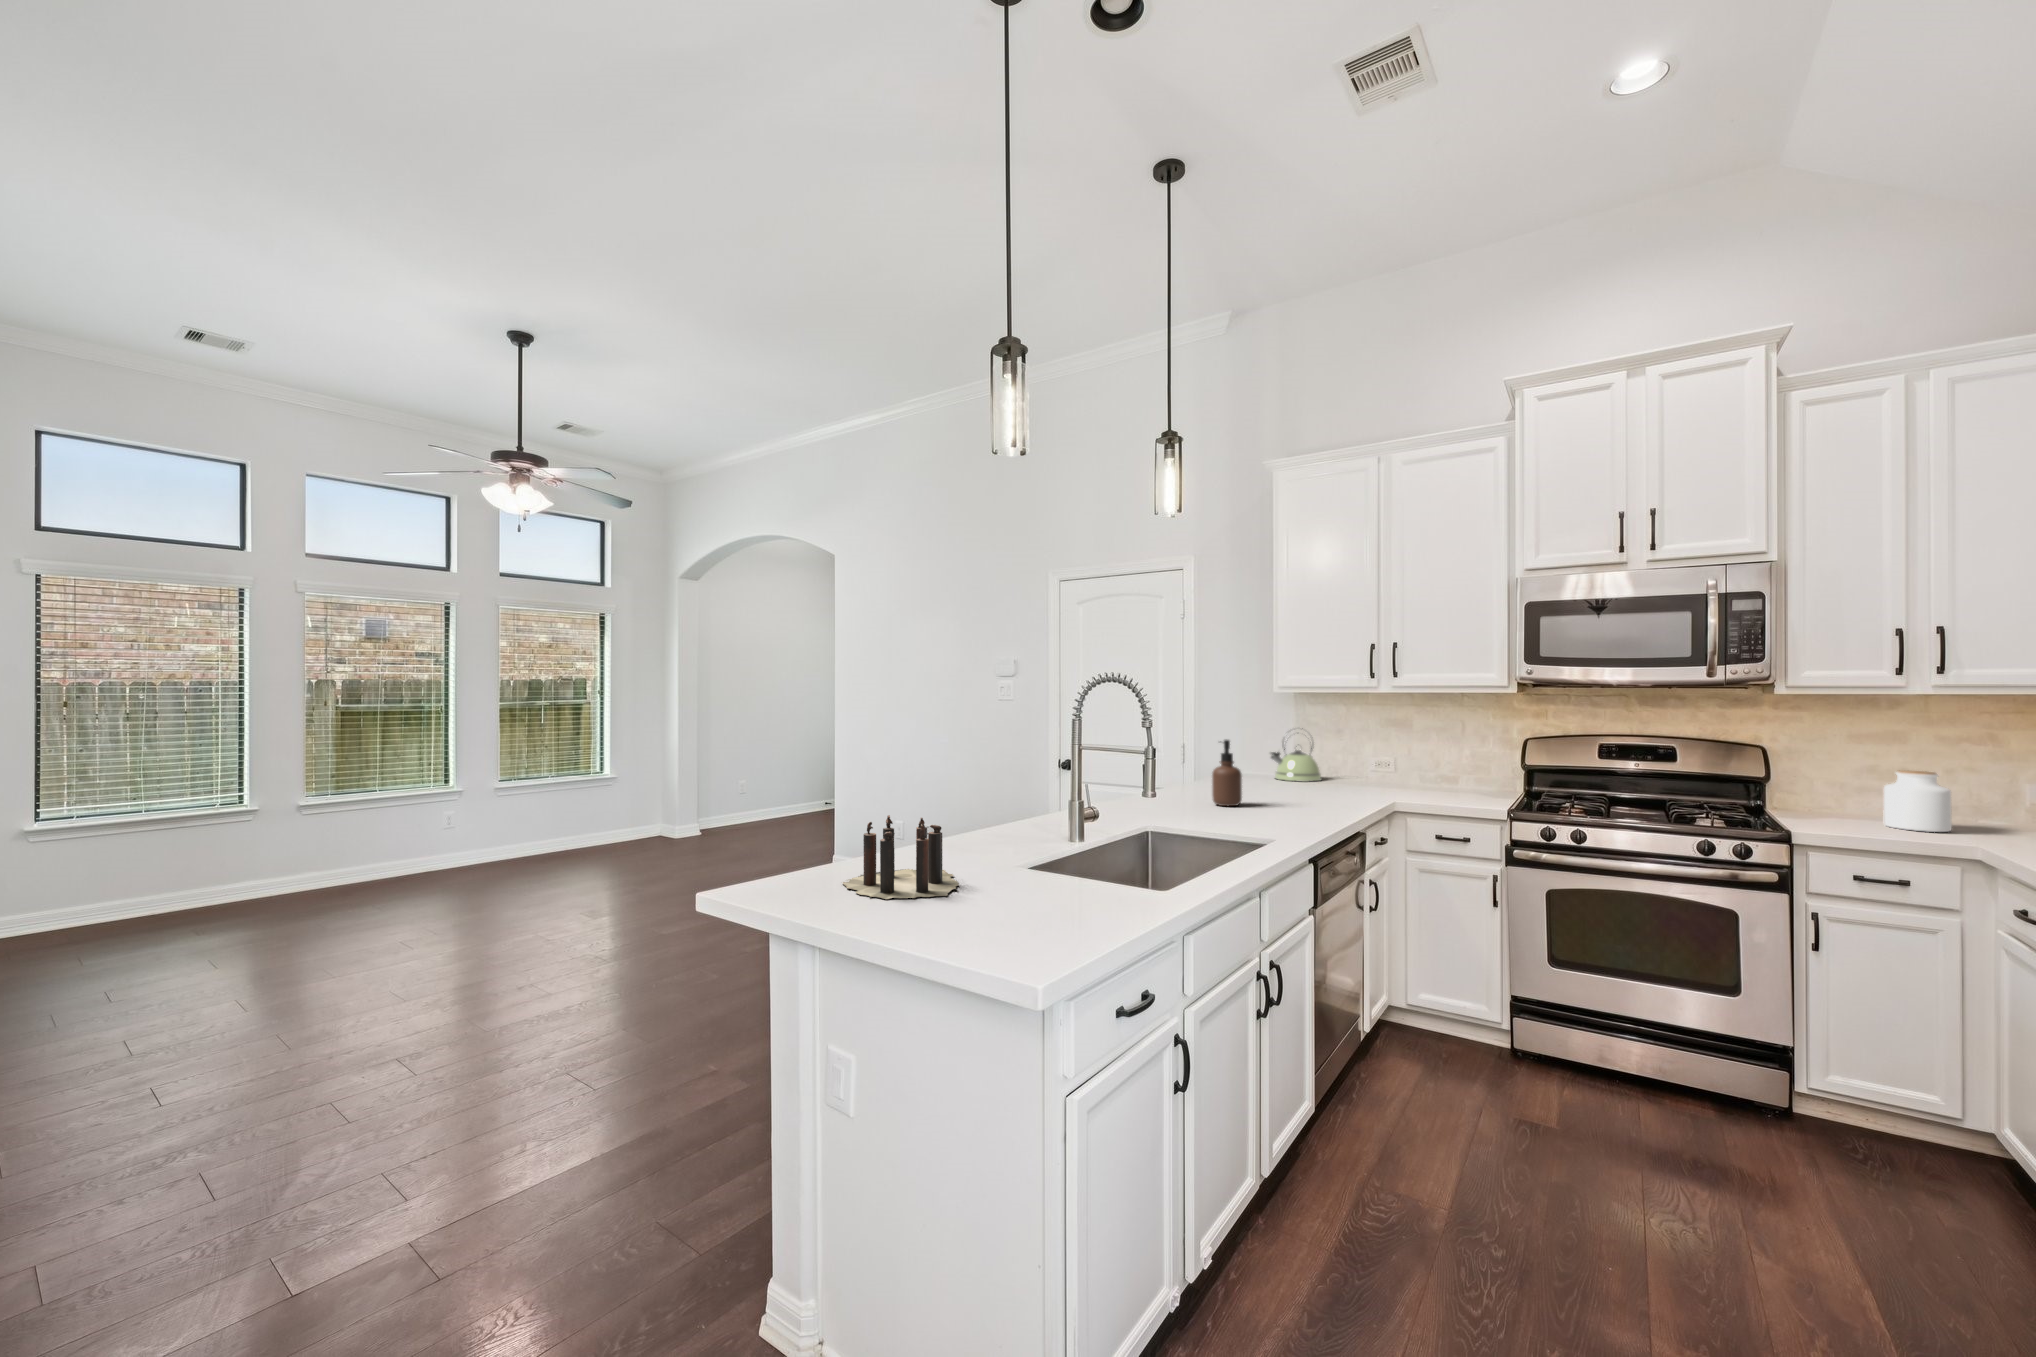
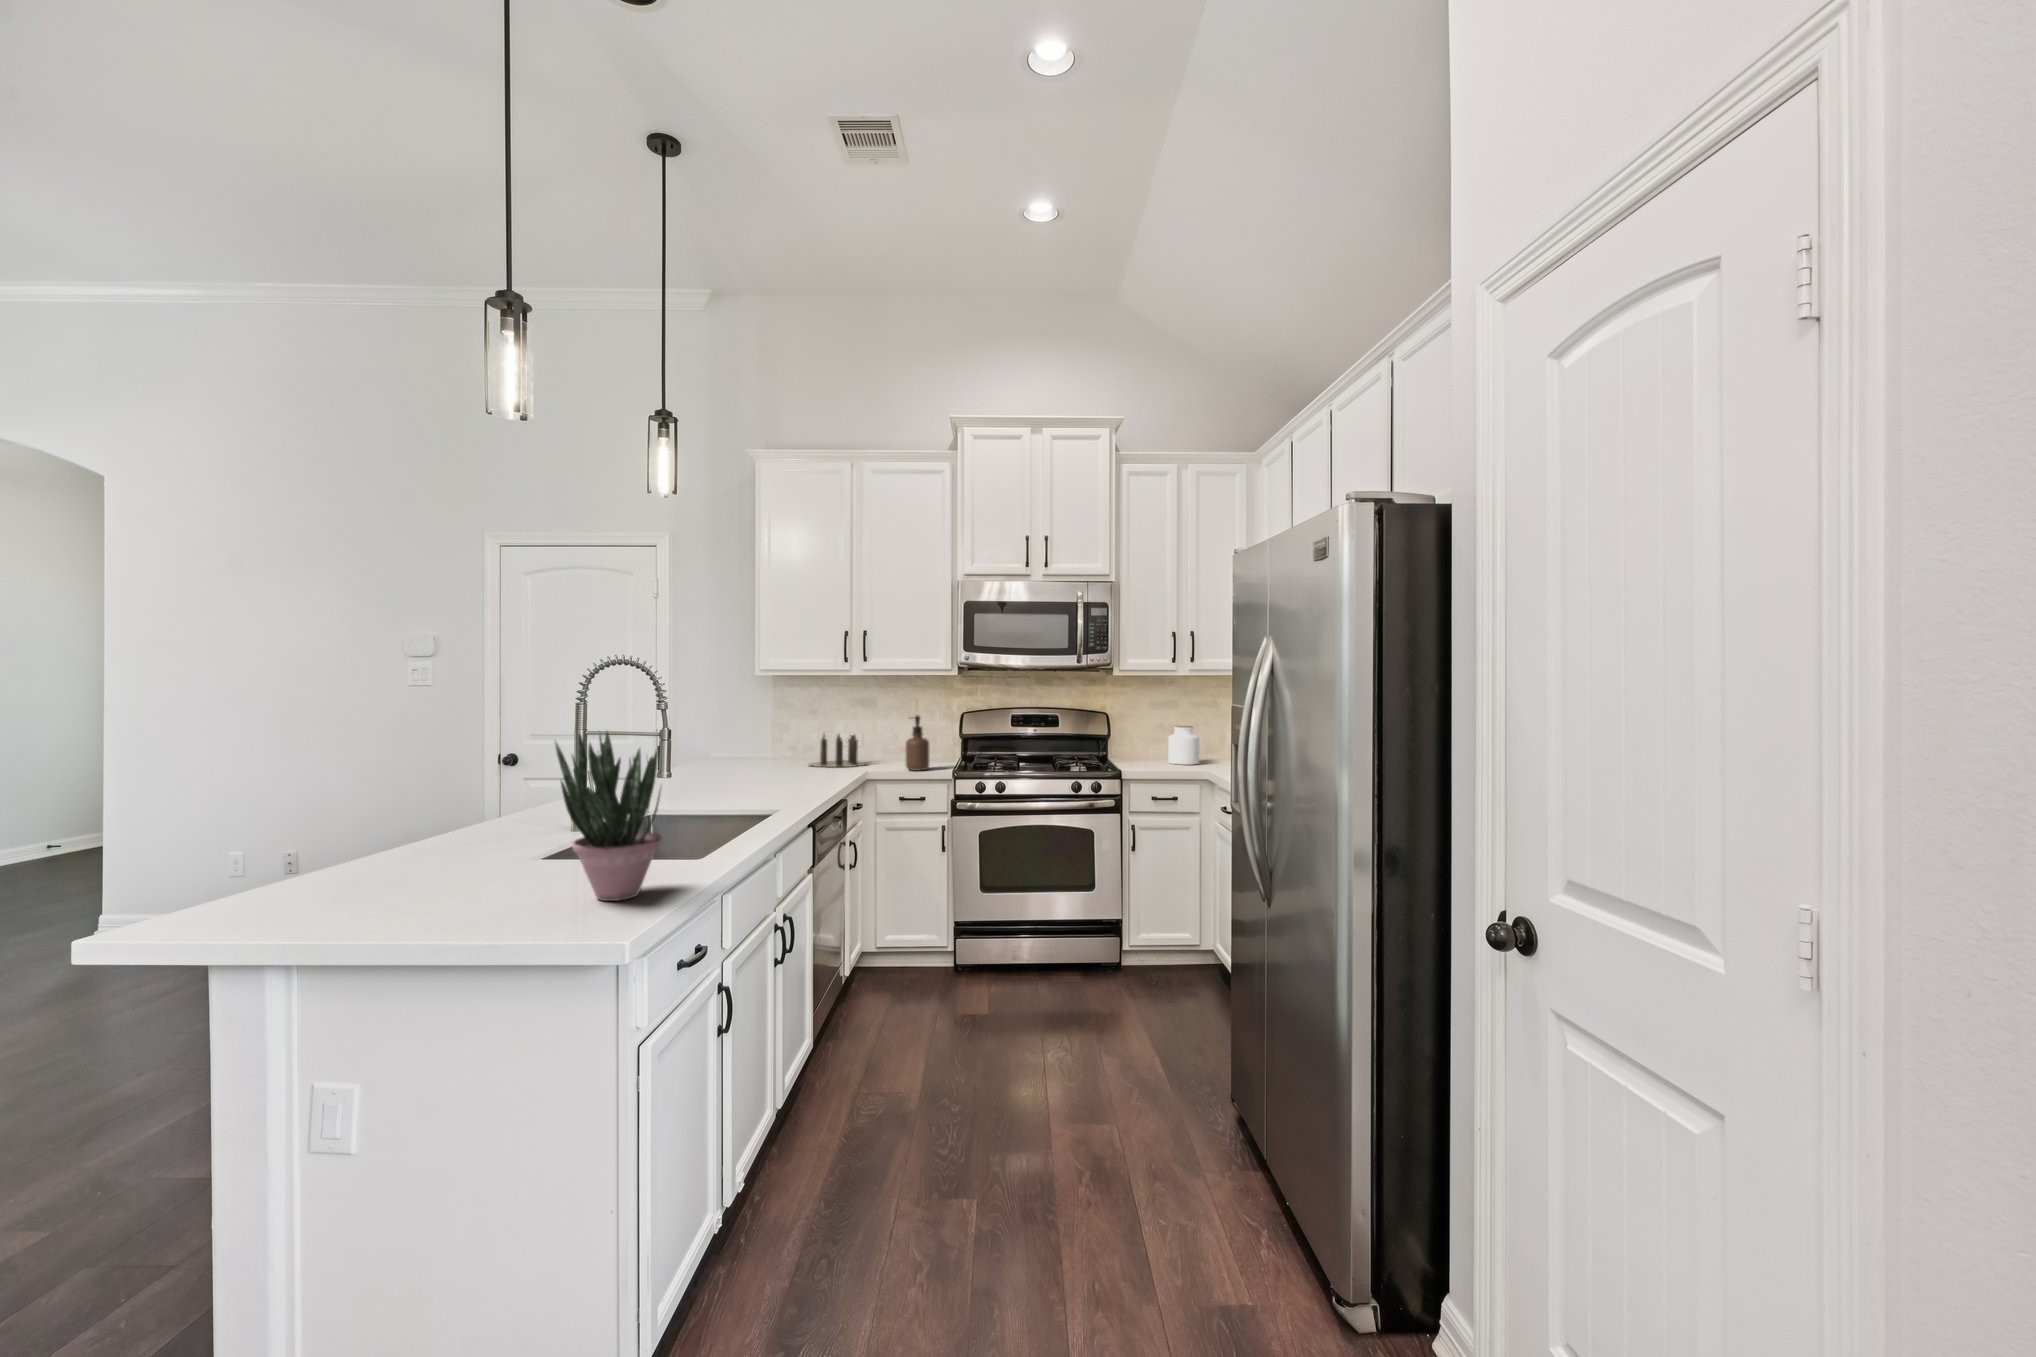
kettle: present [1271,728,1321,782] -> none [750,710,798,760]
soap dispenser: present [1212,740,1242,806] -> present [906,716,929,771]
potted plant: none [1009,748,1108,928] -> present [554,732,661,901]
candle: present [843,815,959,899] -> present [809,734,866,767]

